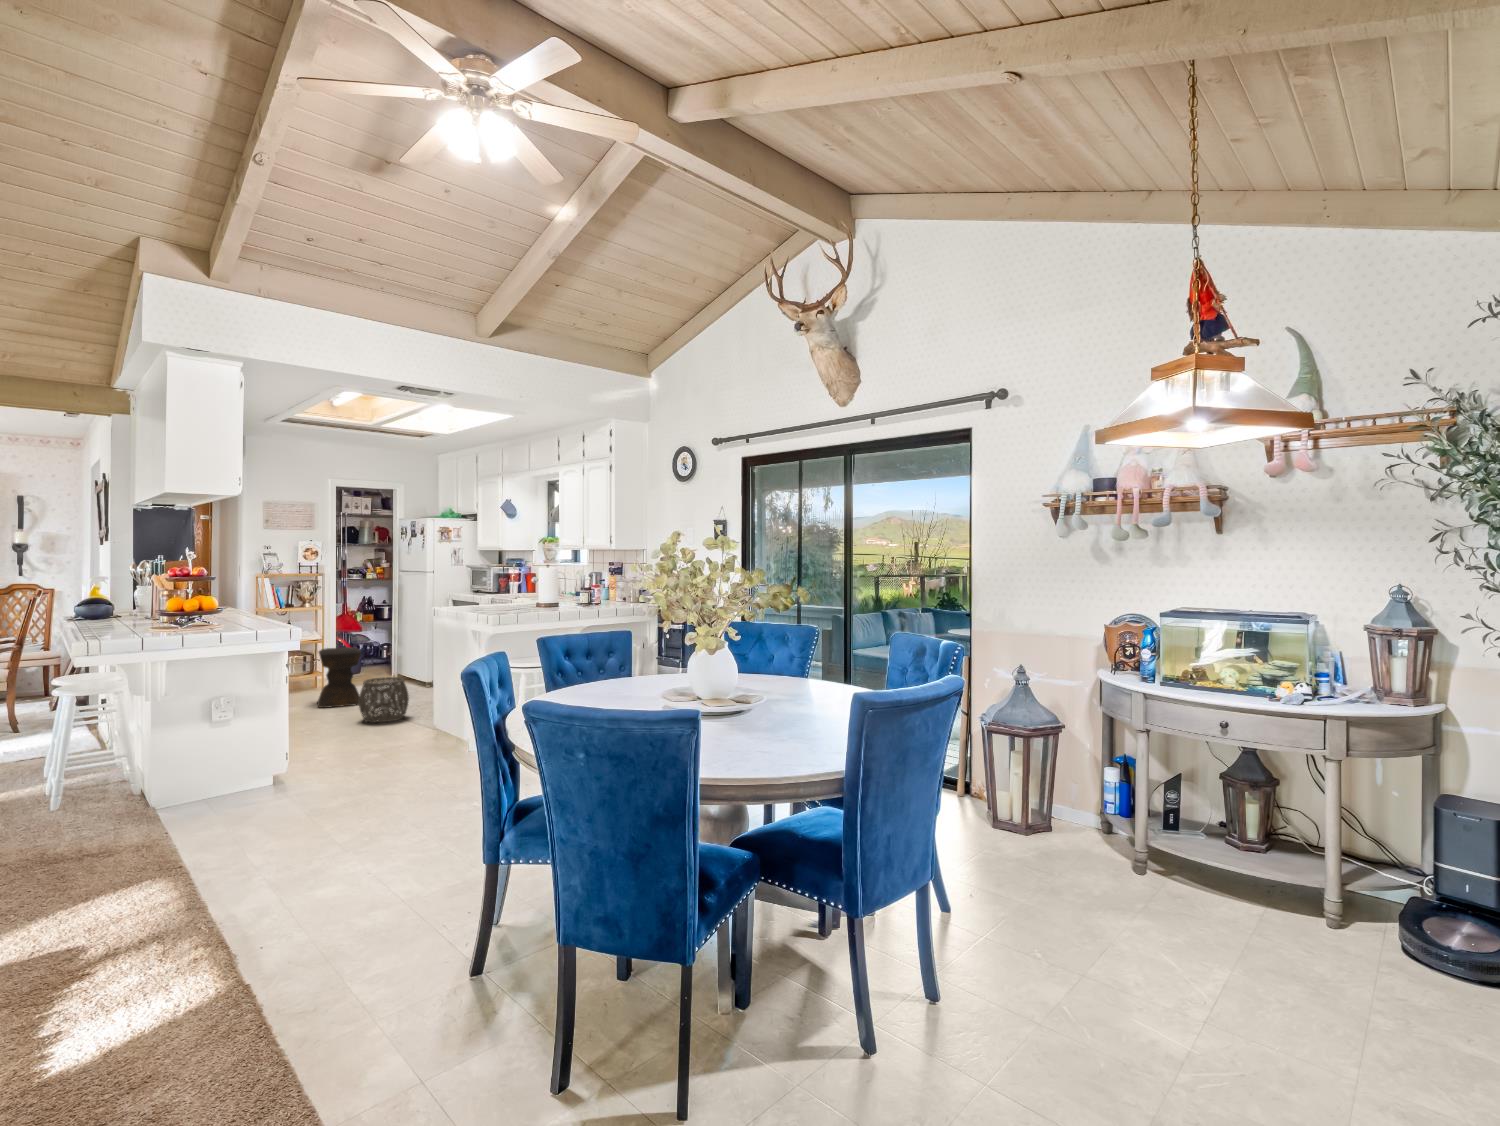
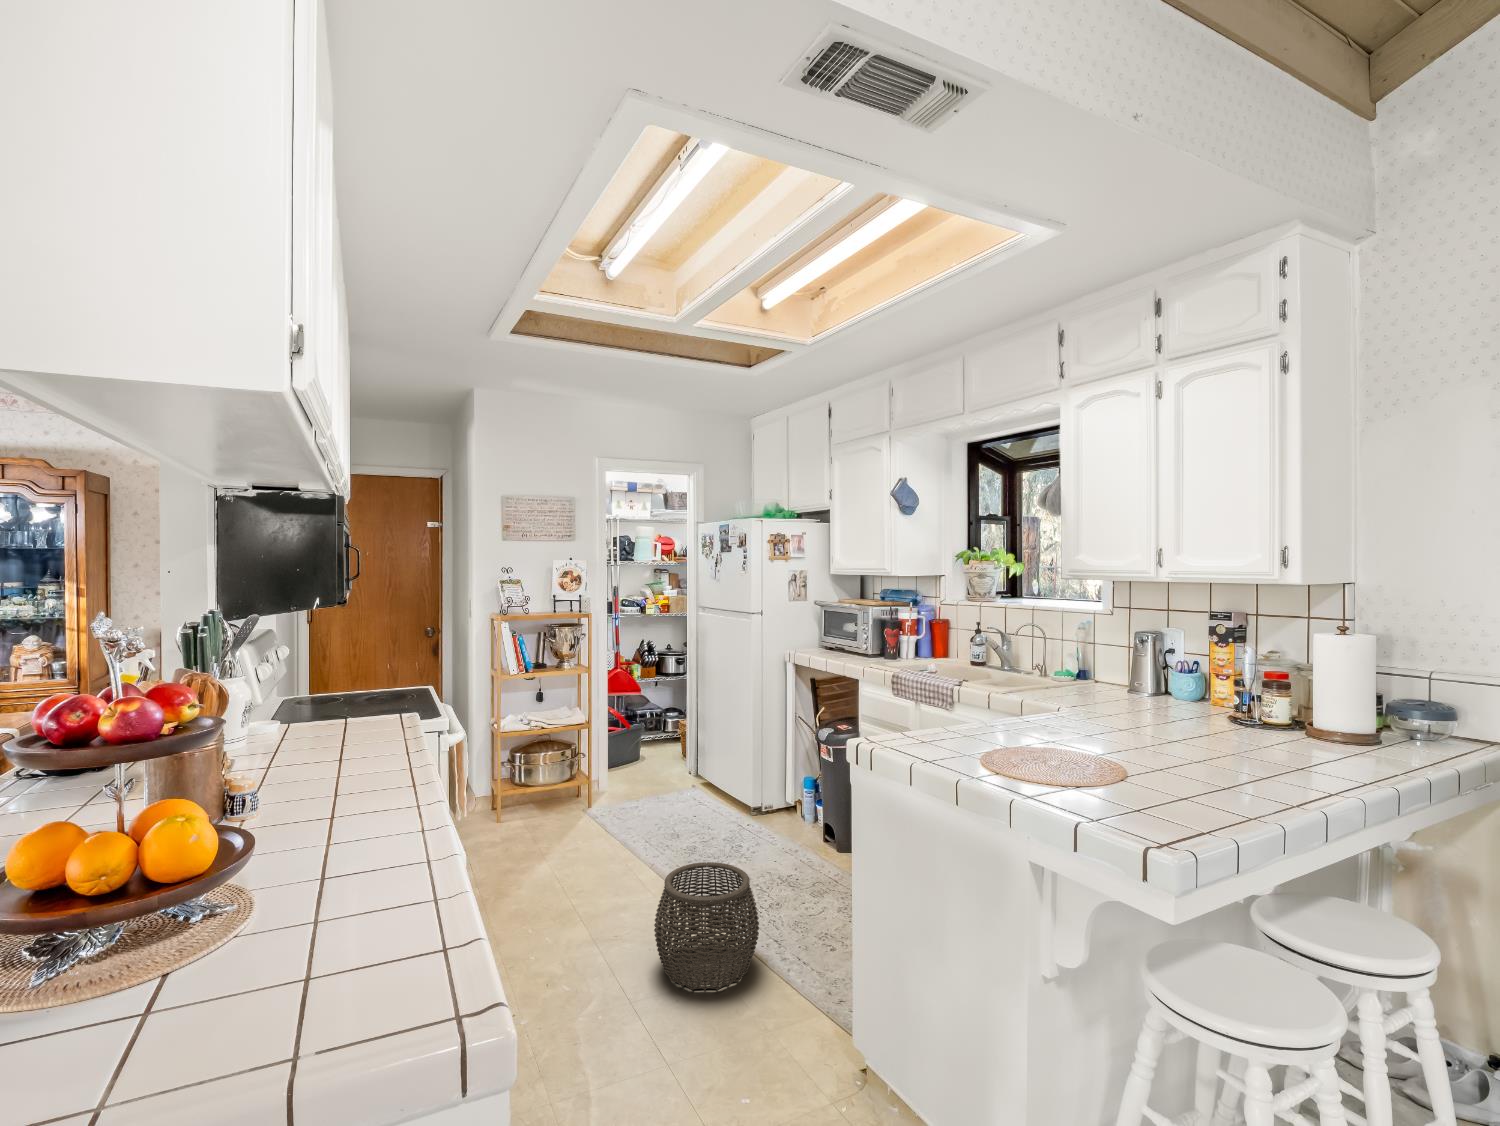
stool: present [317,647,361,708] -> none [577,757,654,885]

